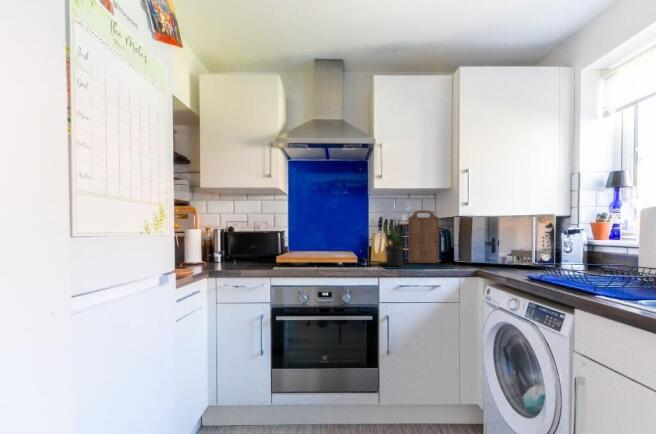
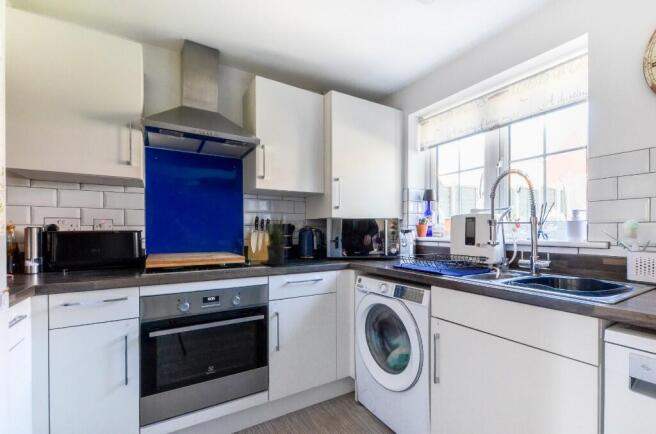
cutting board: present [408,210,439,263] -> none [286,211,313,261]

